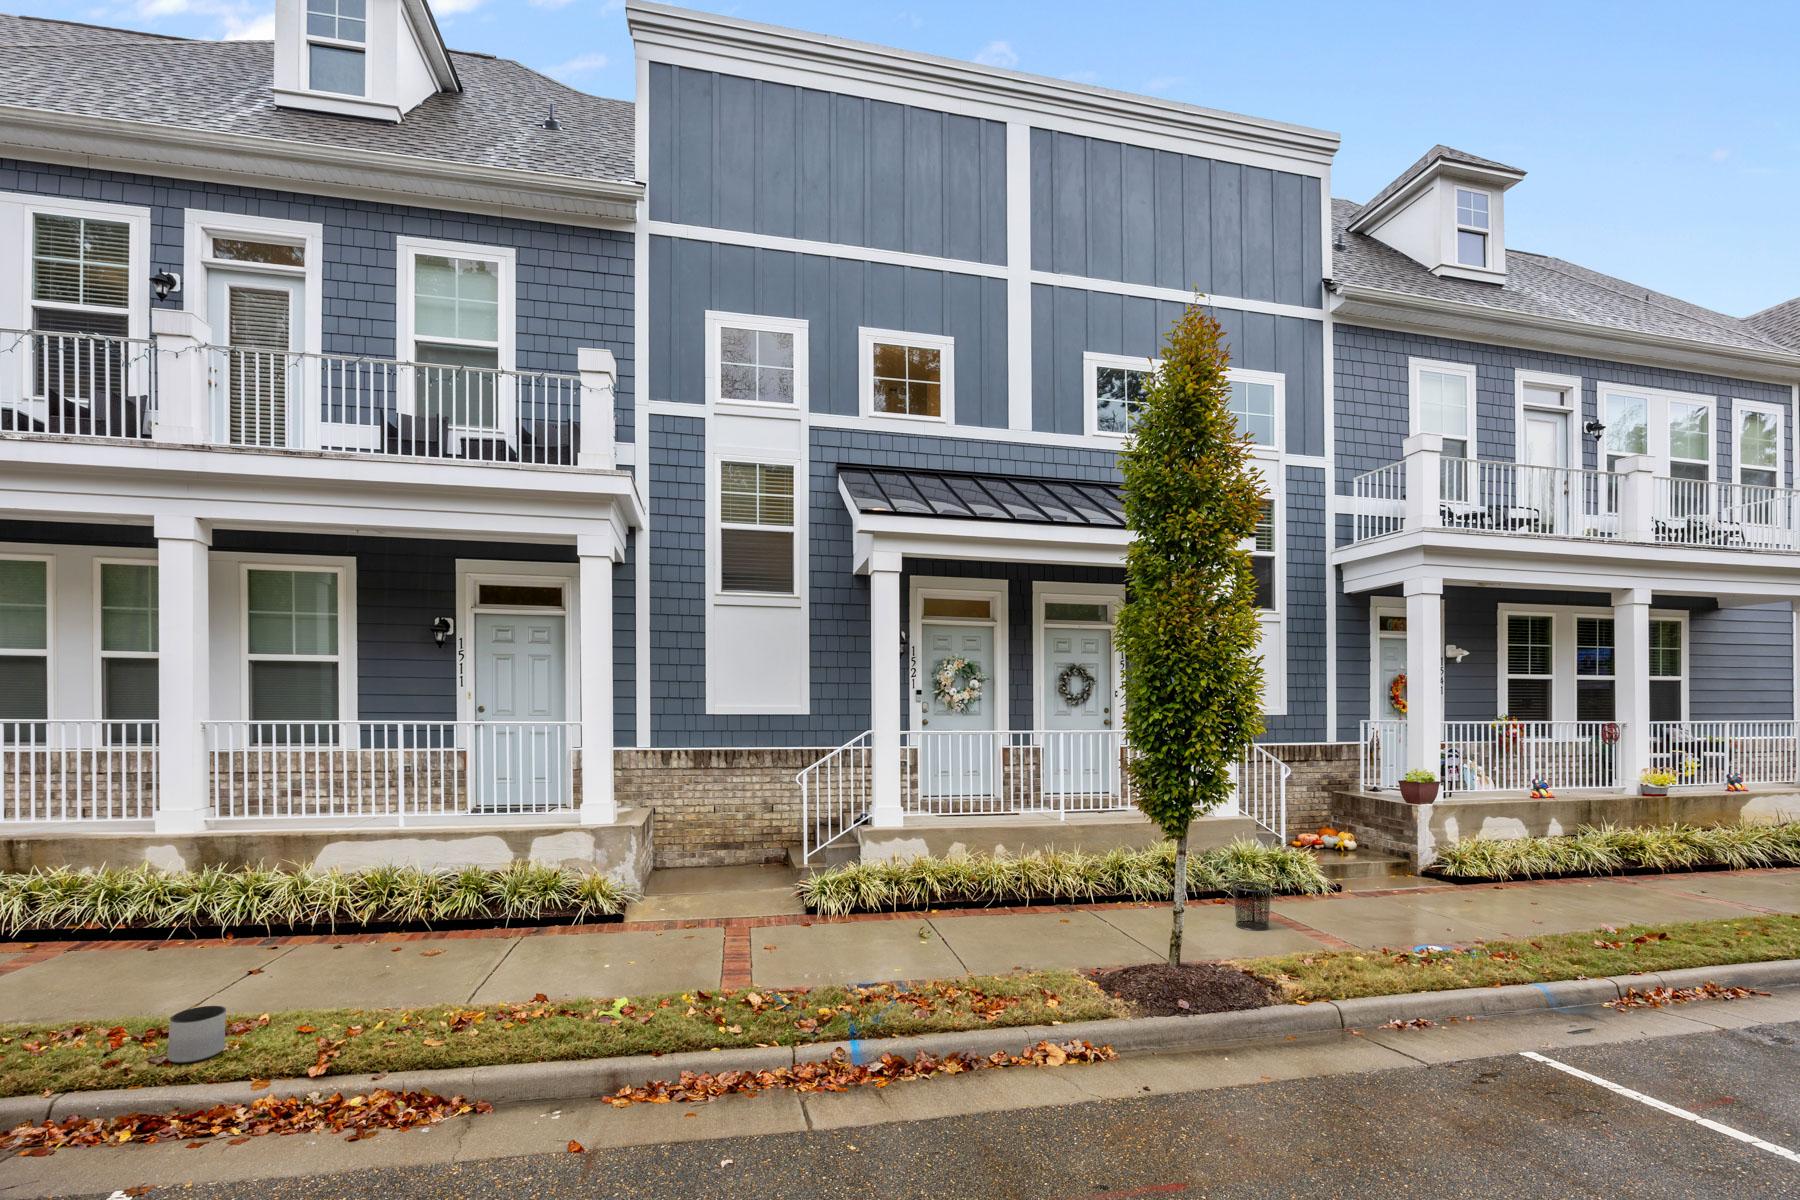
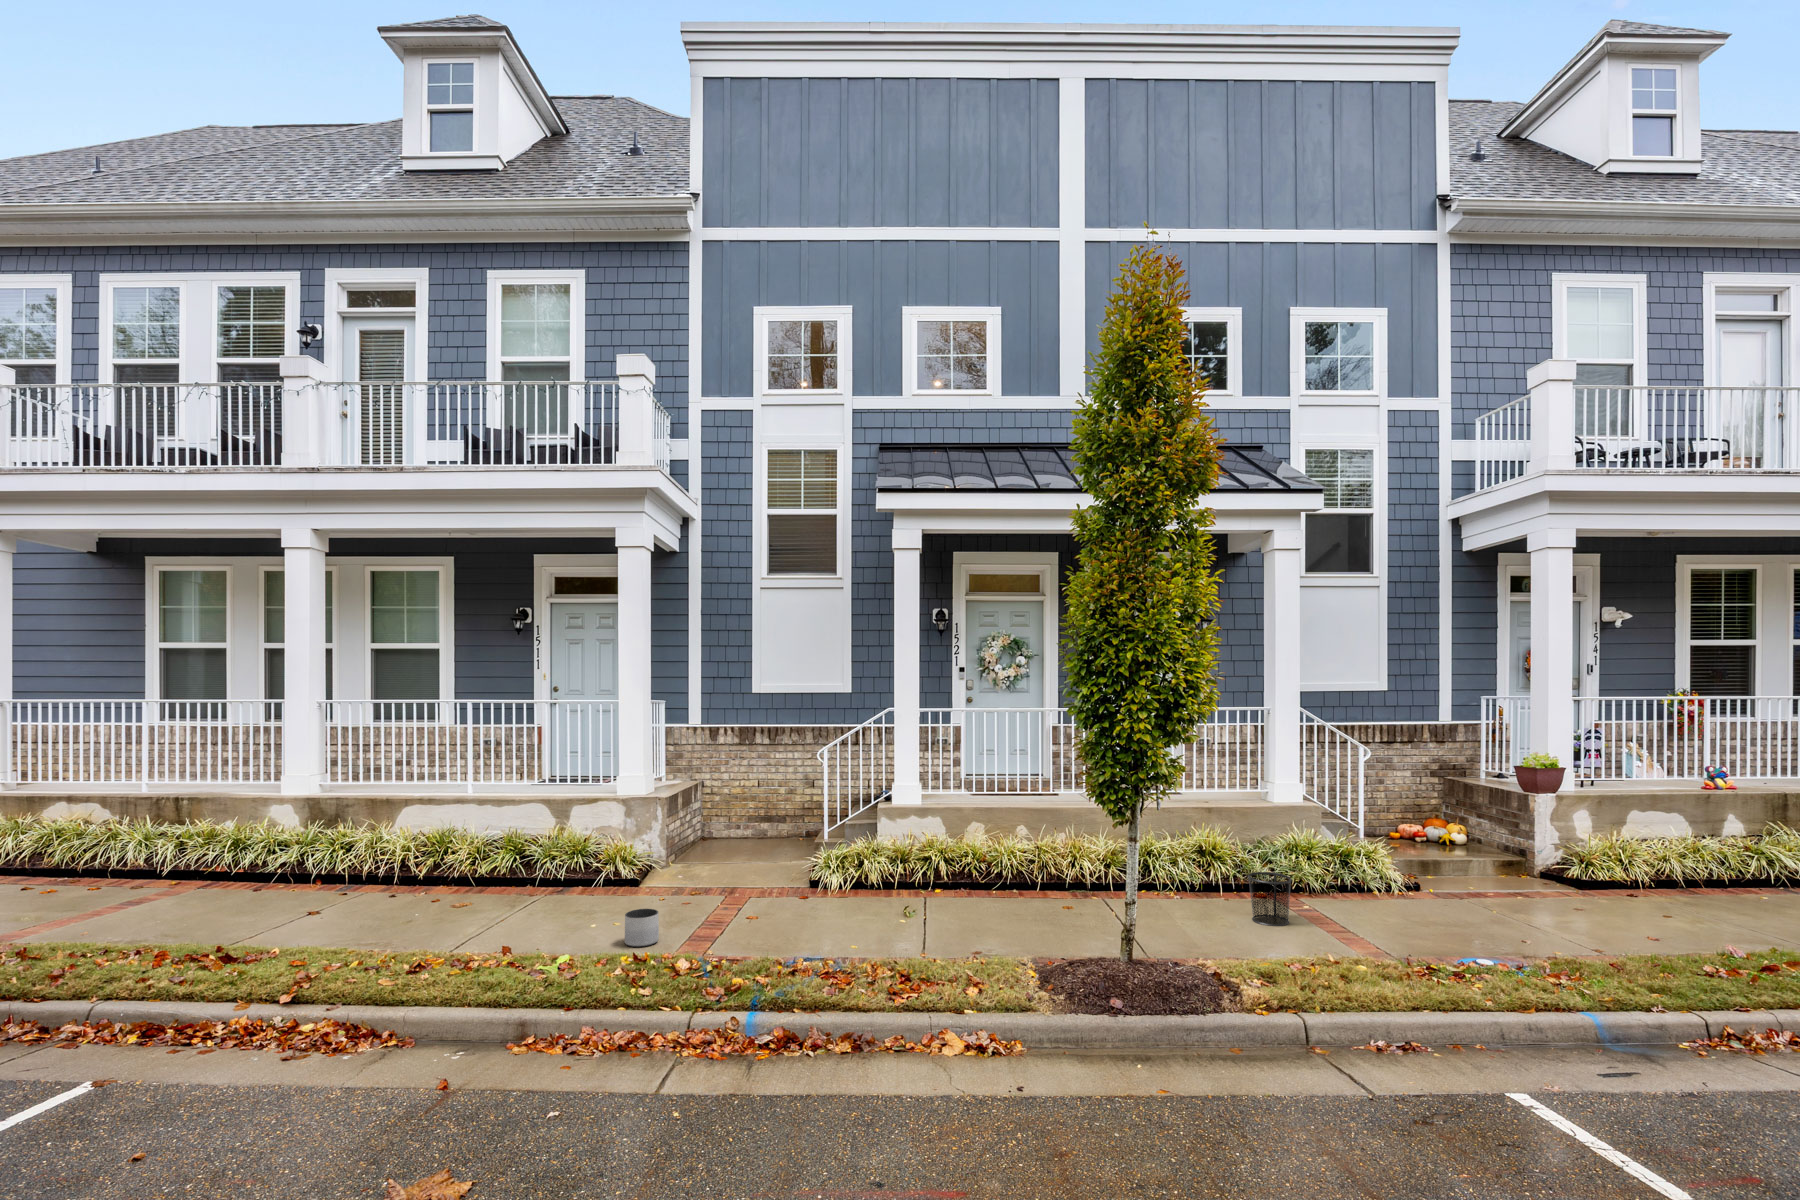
planter: present [167,1006,226,1063] -> present [625,909,659,947]

